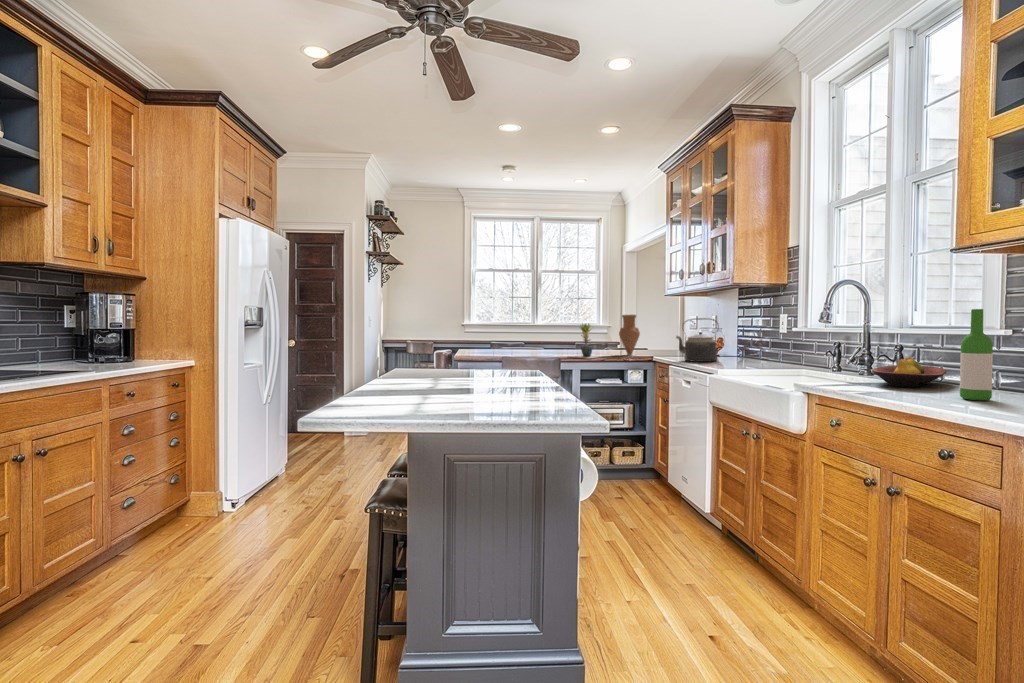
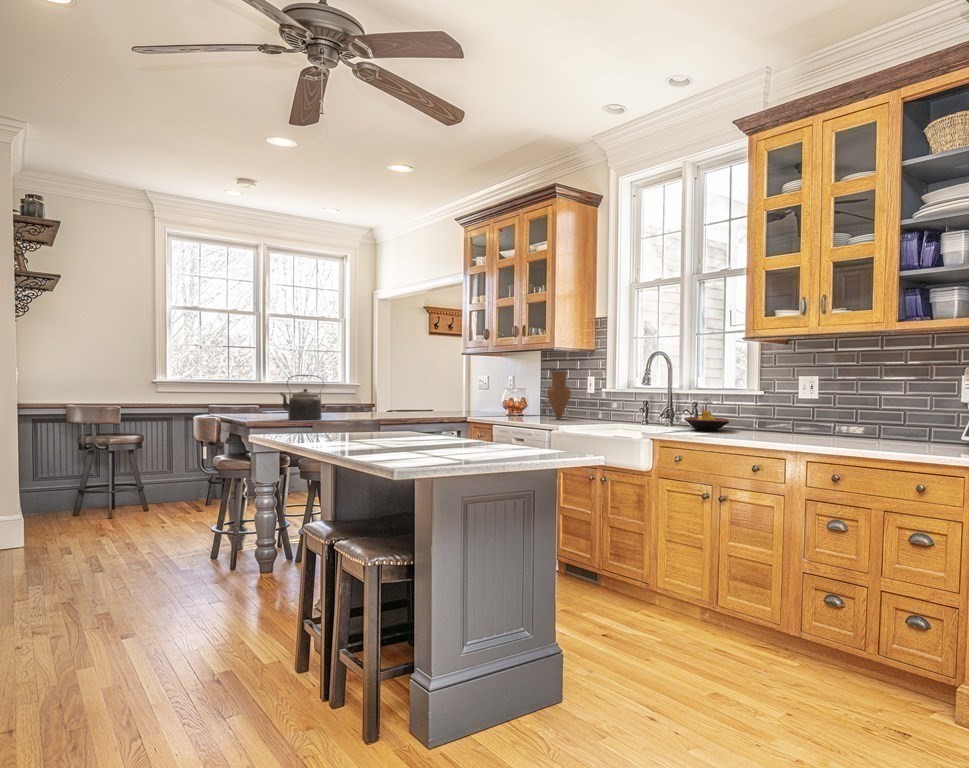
wine bottle: present [960,309,993,401] -> none [750,374,768,436]
vase: present [619,315,640,355] -> present [547,371,571,418]
kettle: present [676,318,719,362] -> present [280,375,323,420]
potted plant: present [571,324,604,358] -> none [369,378,414,417]

